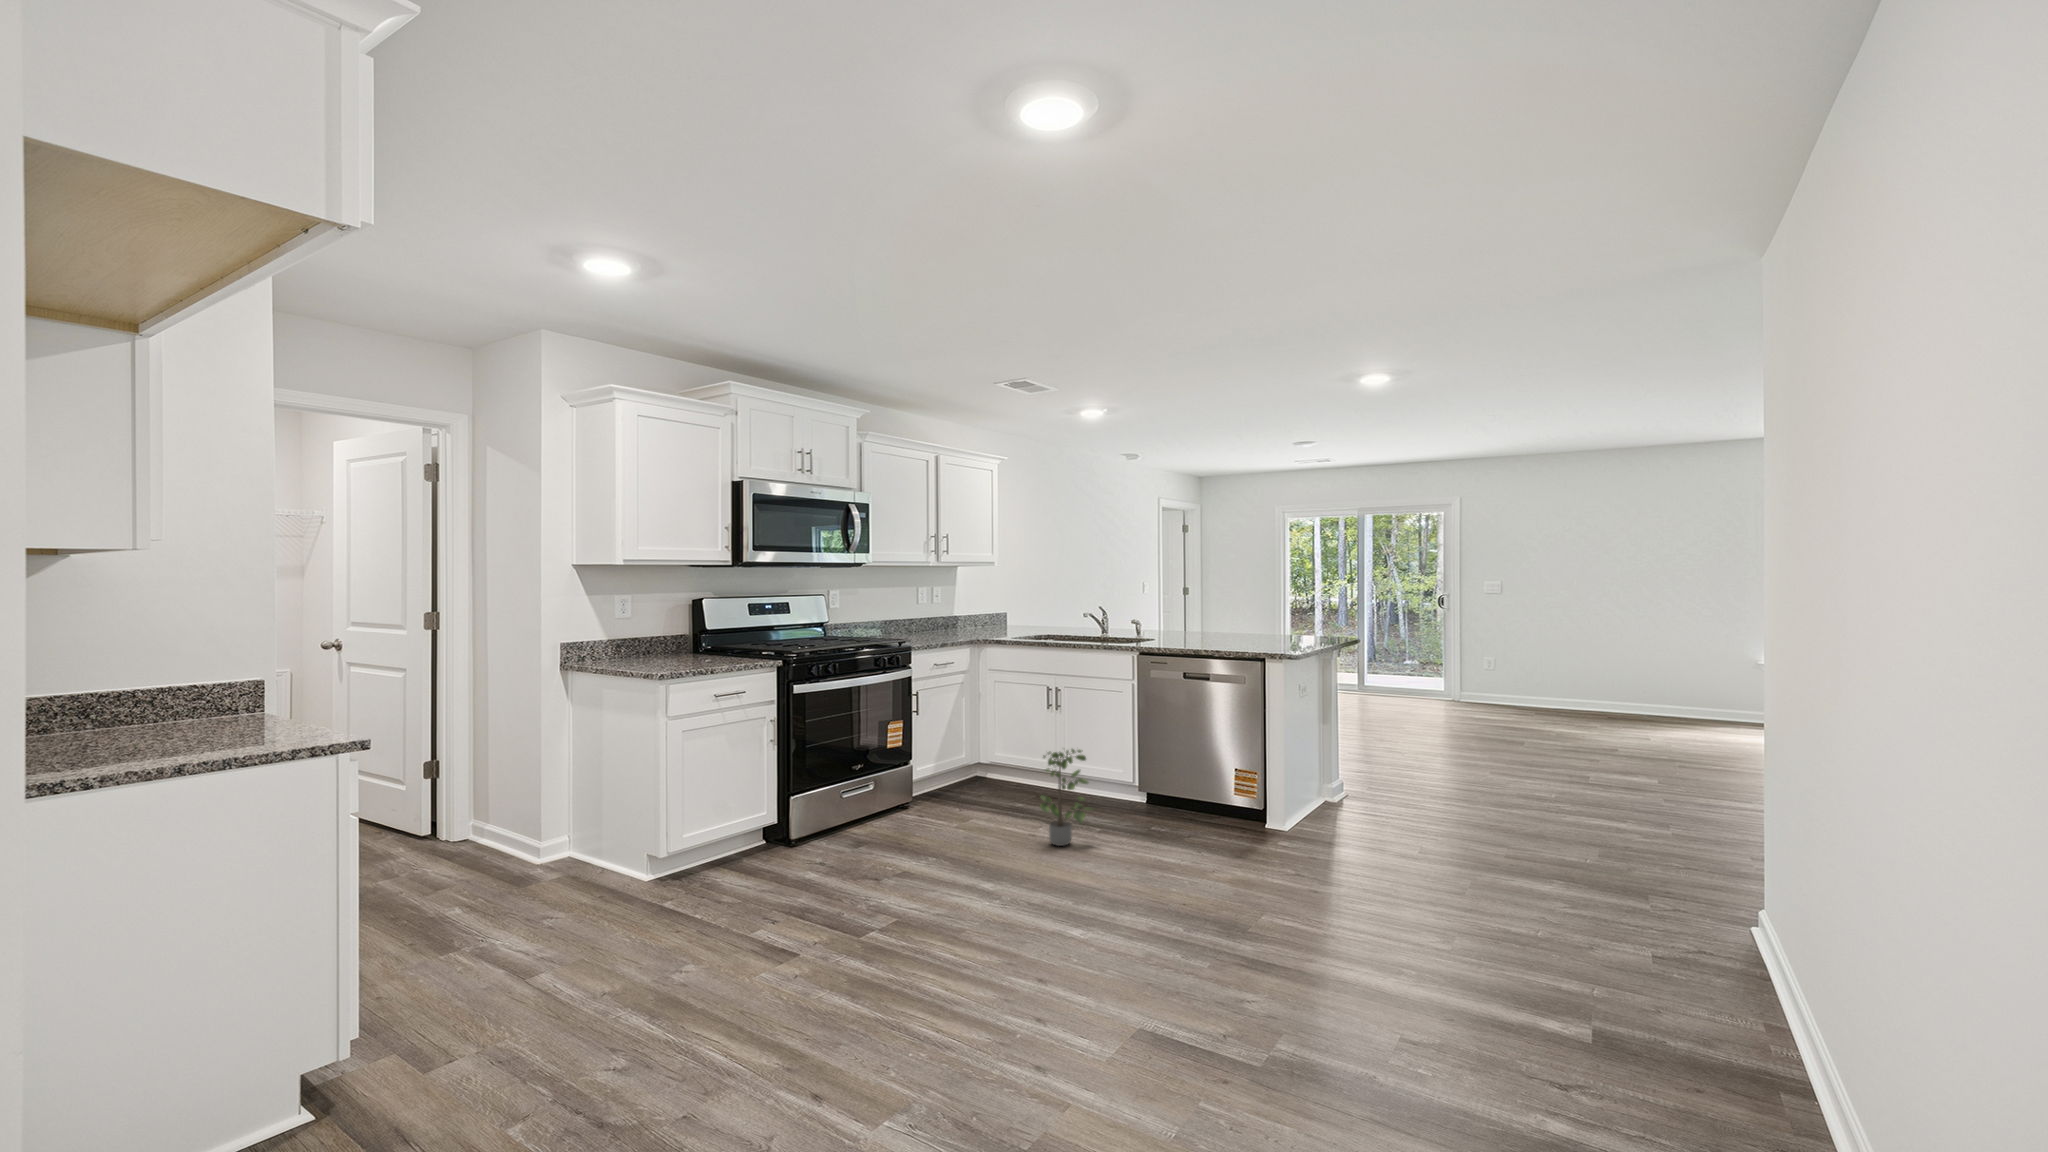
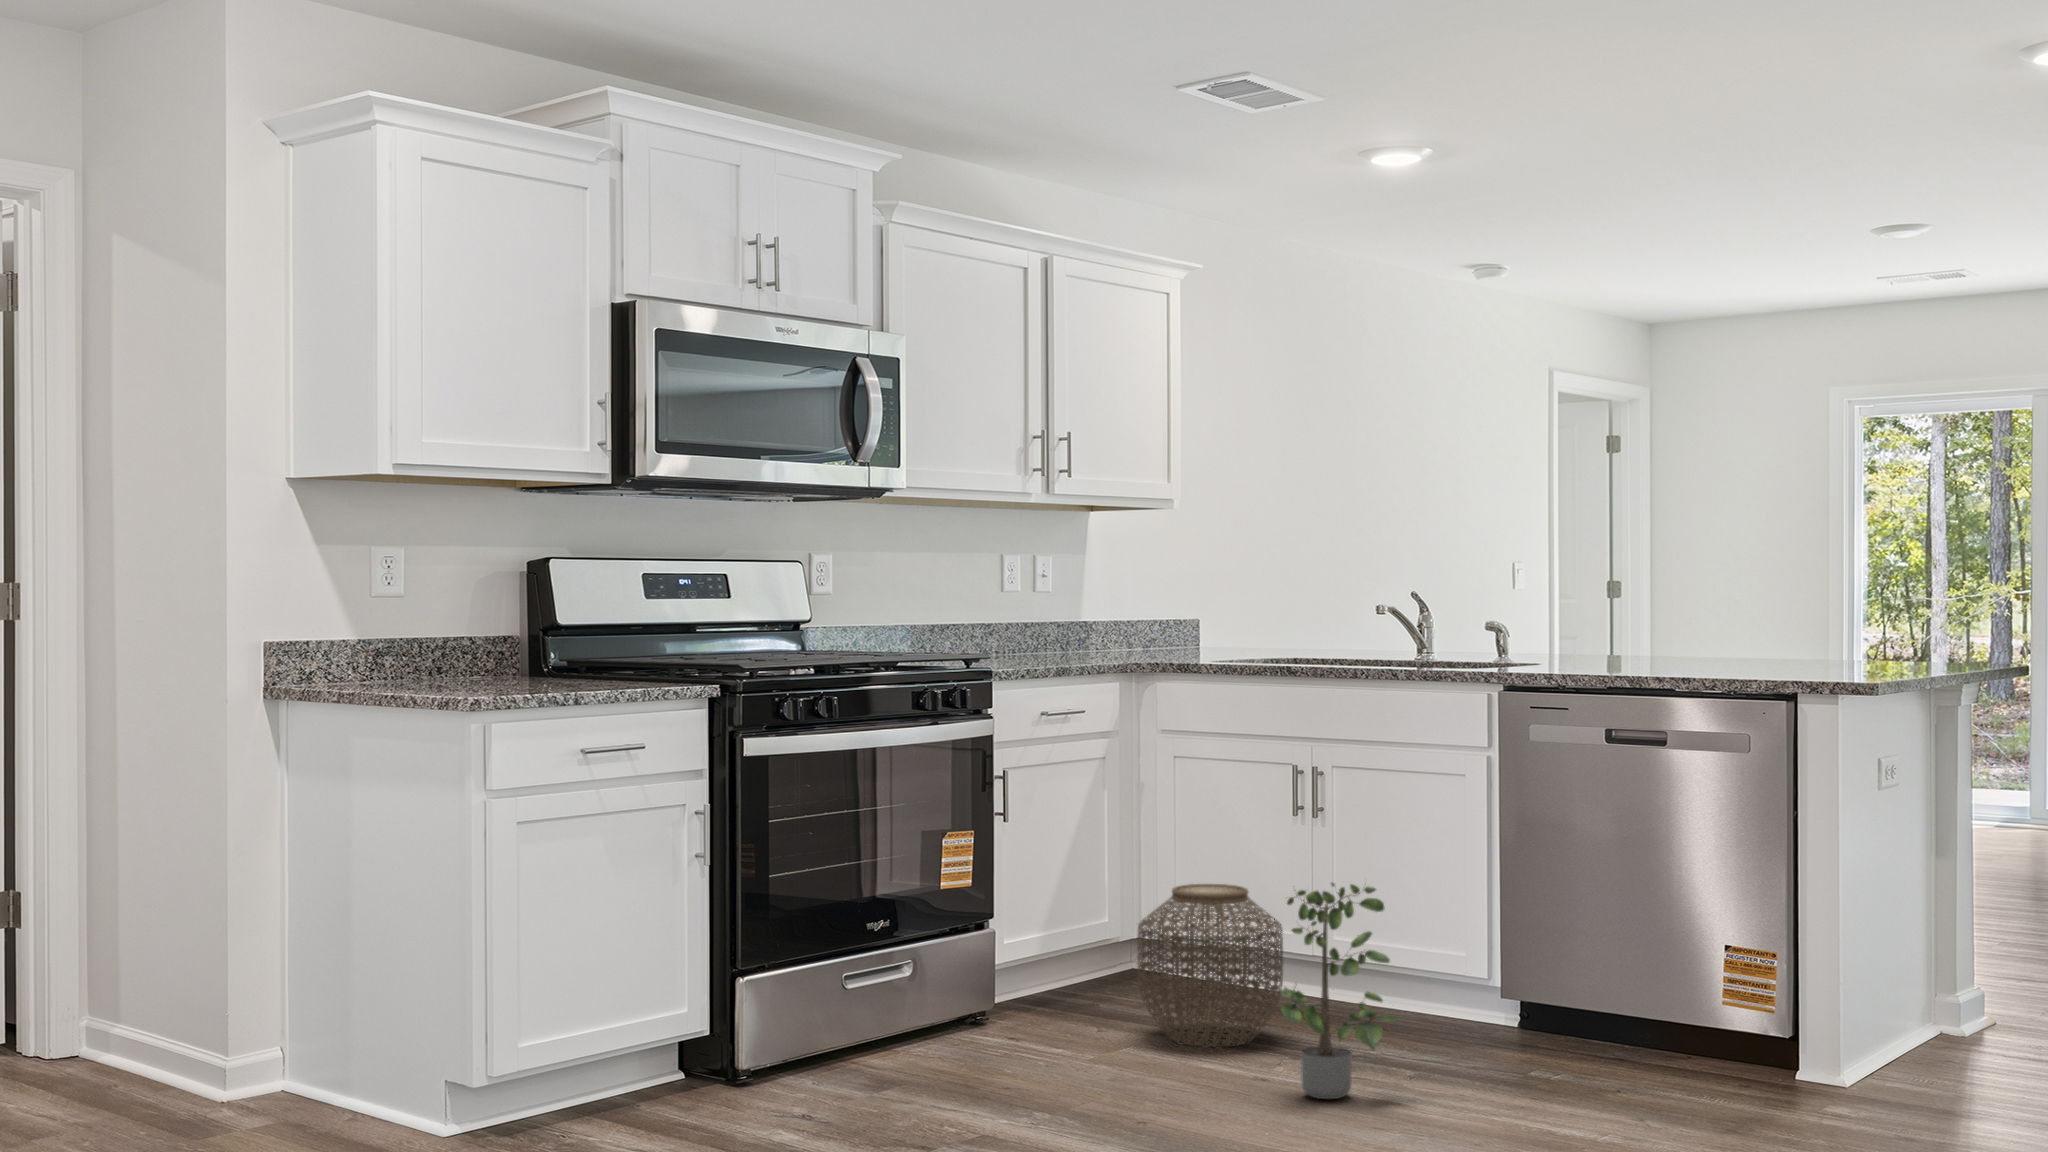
woven basket: none [976,743,1041,817] -> present [1137,884,1283,1047]

